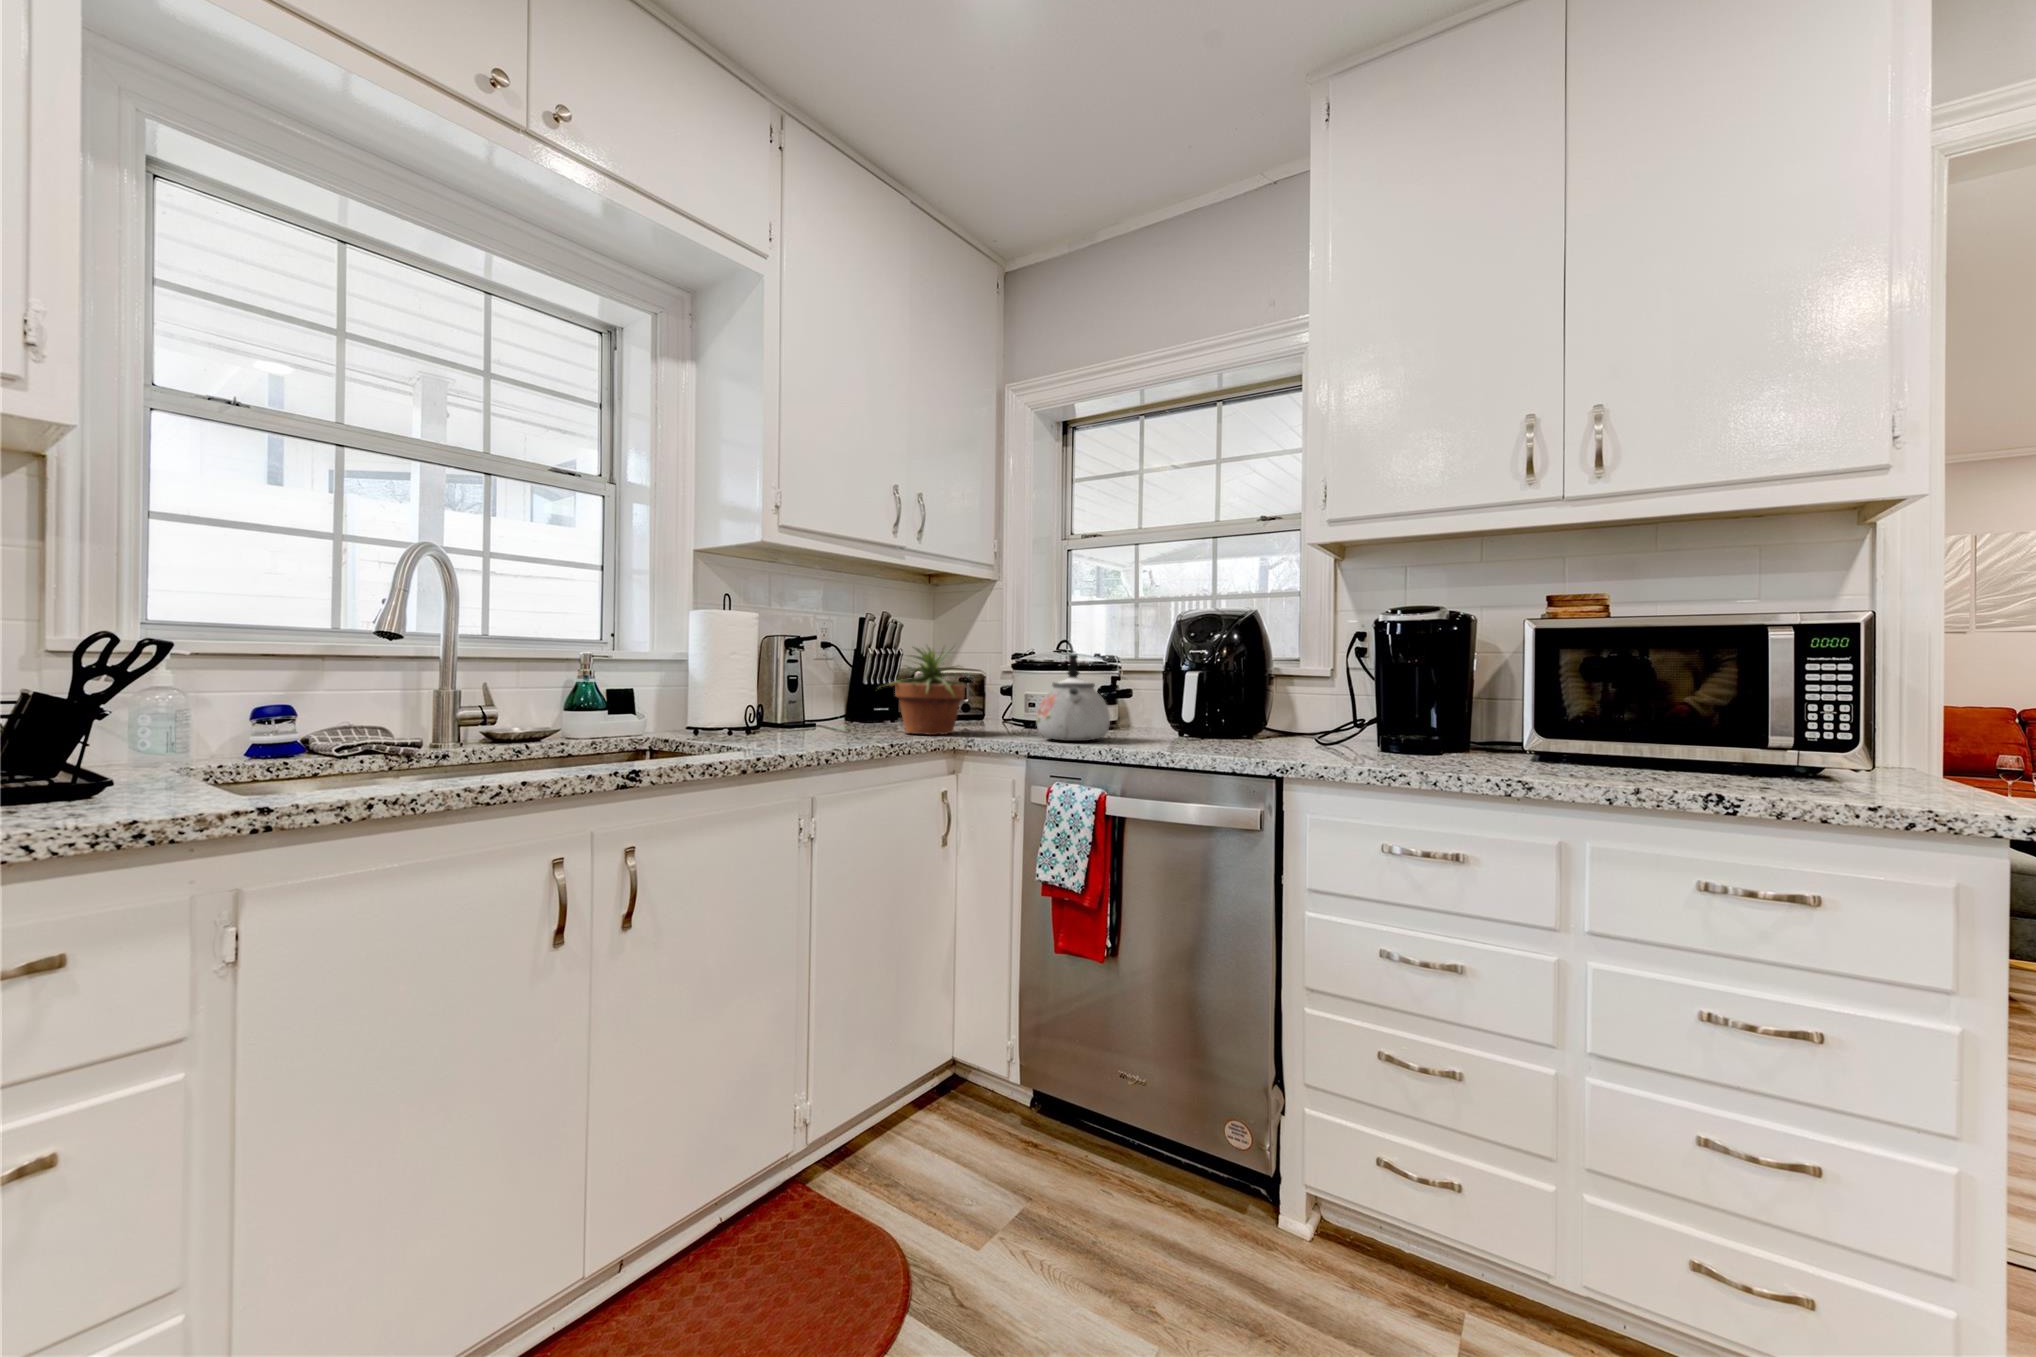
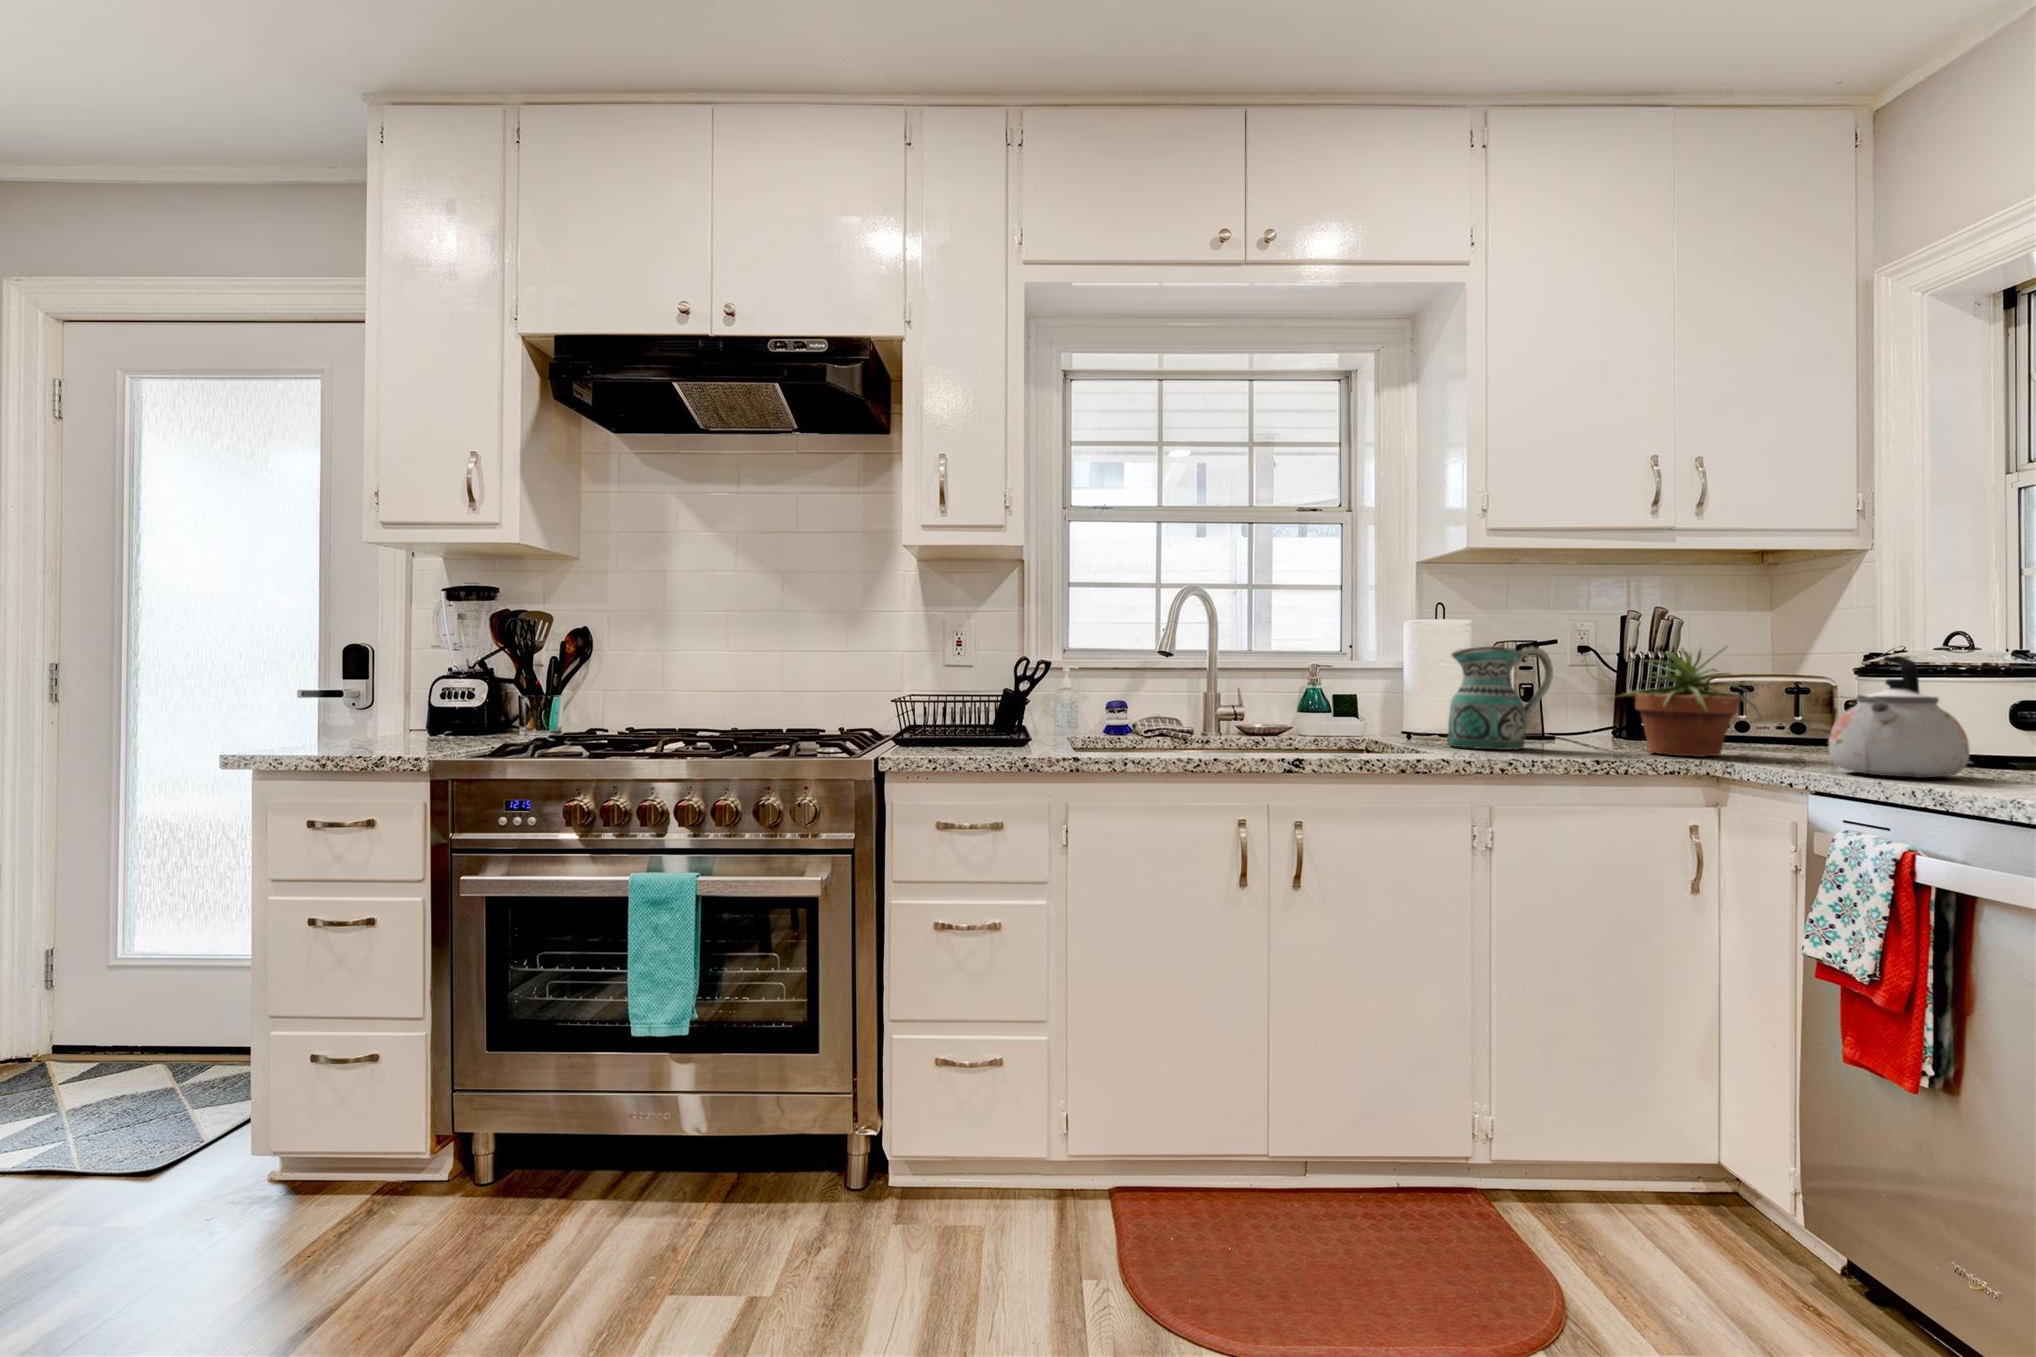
ceramic pitcher: none [744,639,833,740] -> present [1448,646,1553,750]

